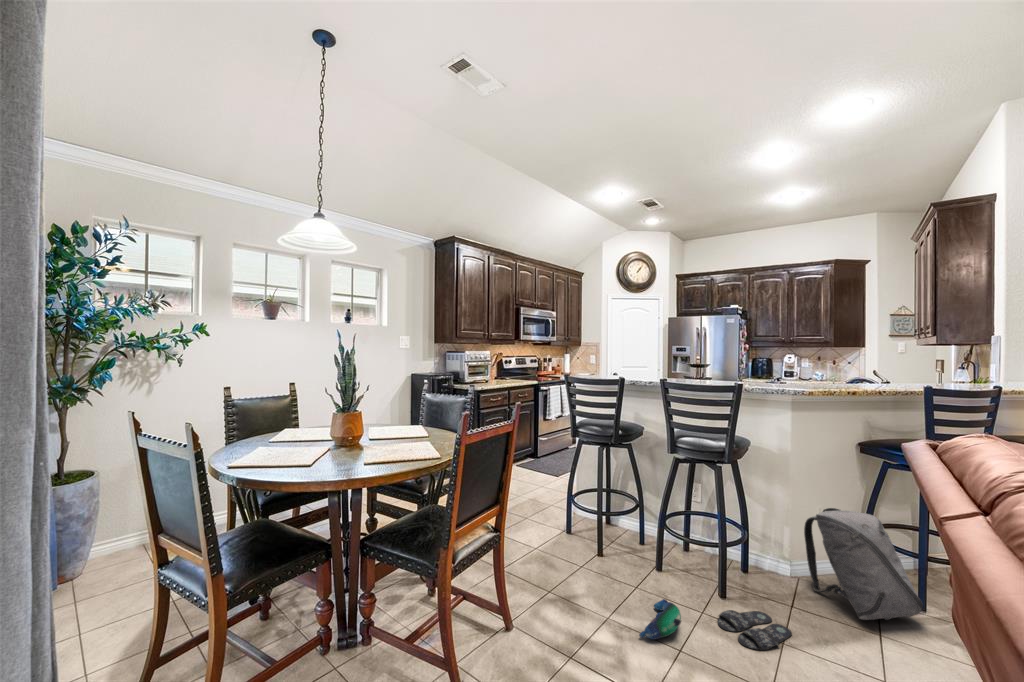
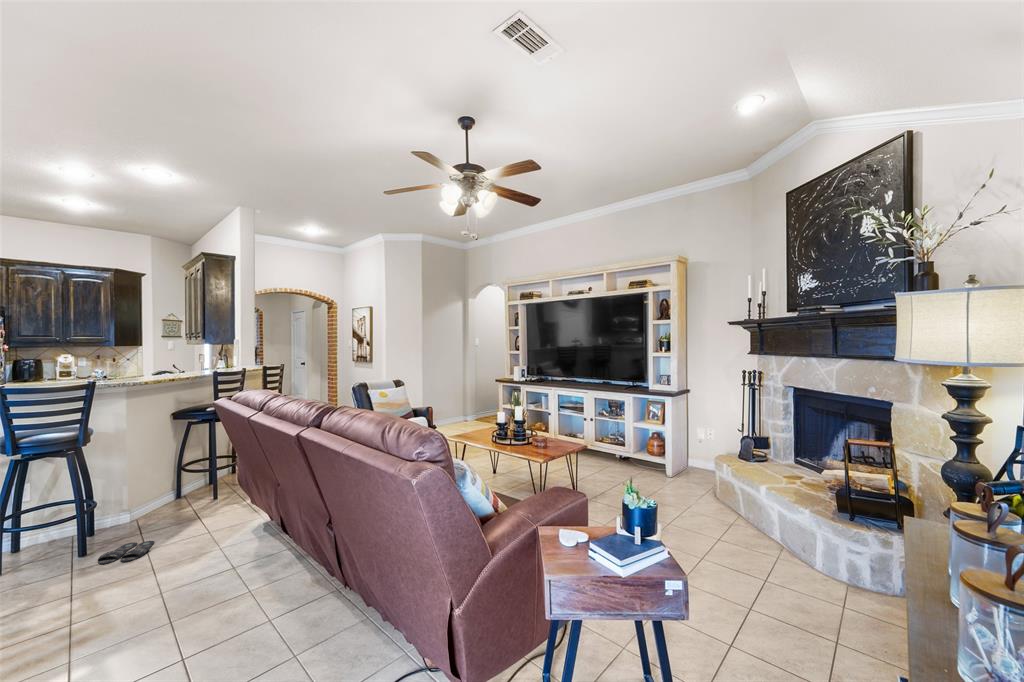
backpack: present [804,508,923,620] -> none [144,456,218,519]
plush toy: present [639,599,681,640] -> none [33,567,78,602]

